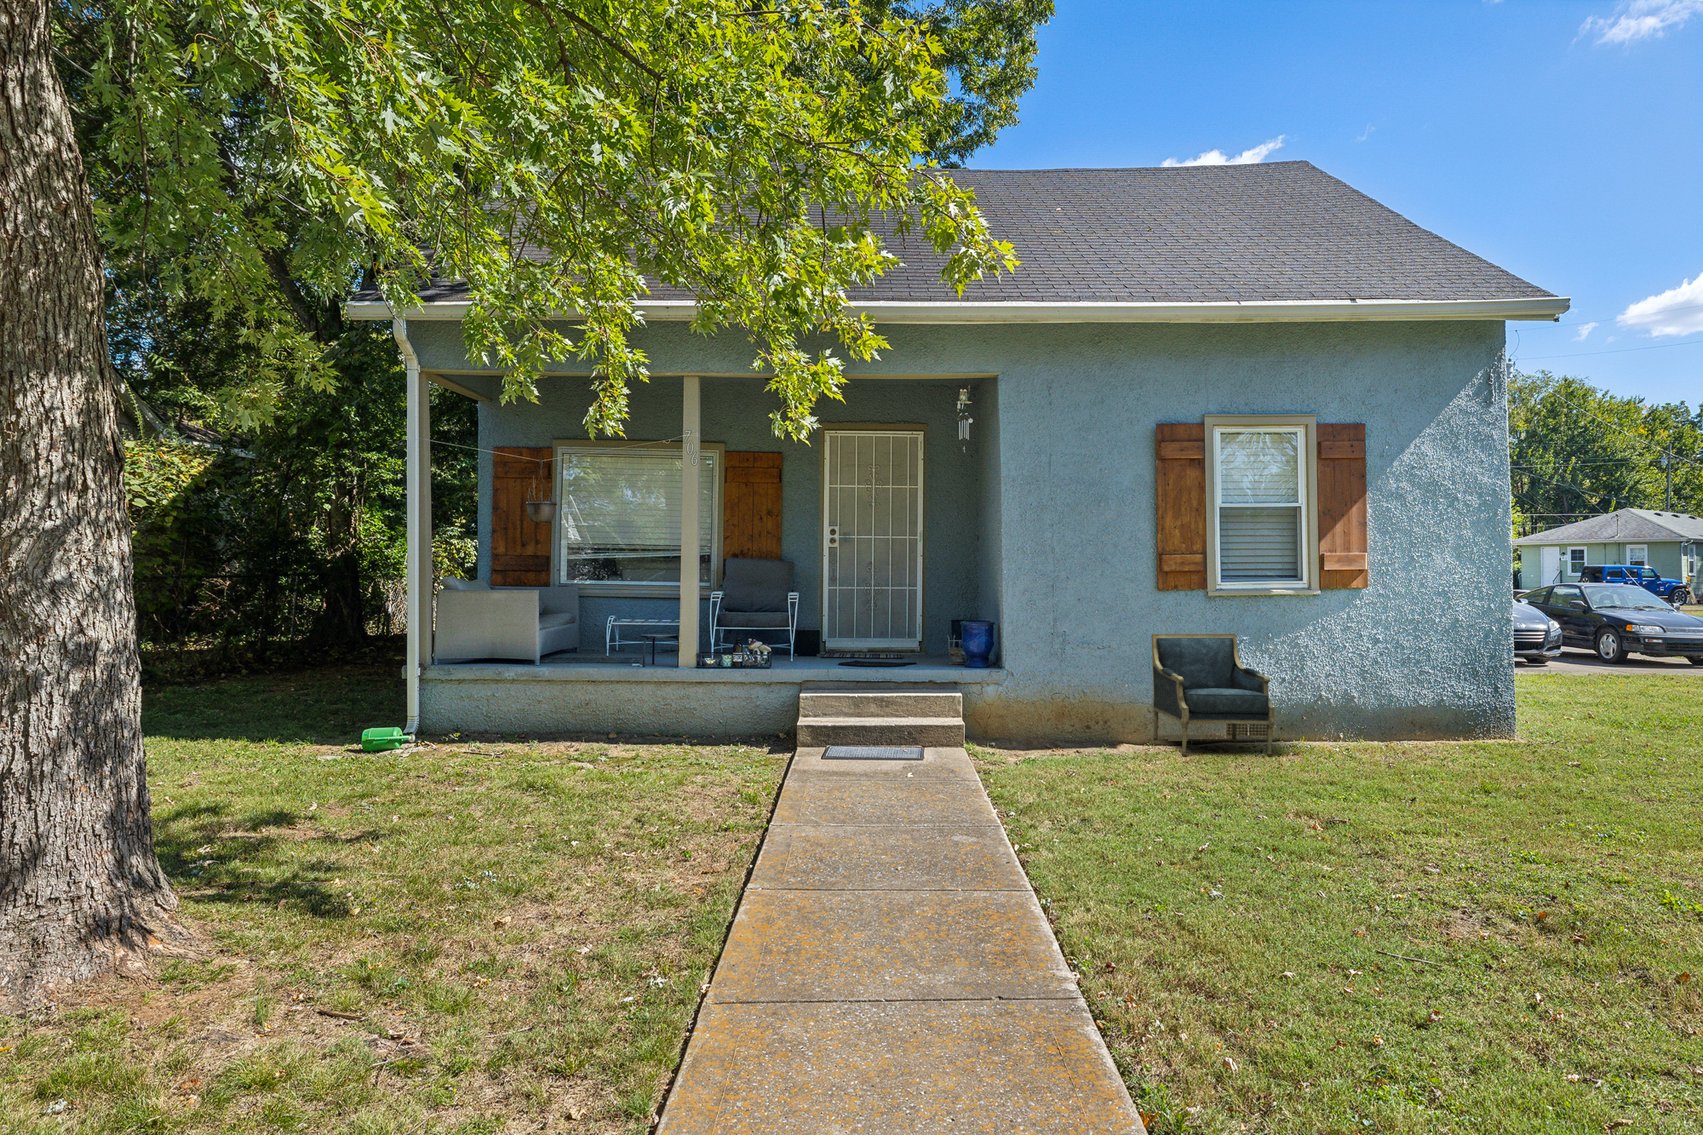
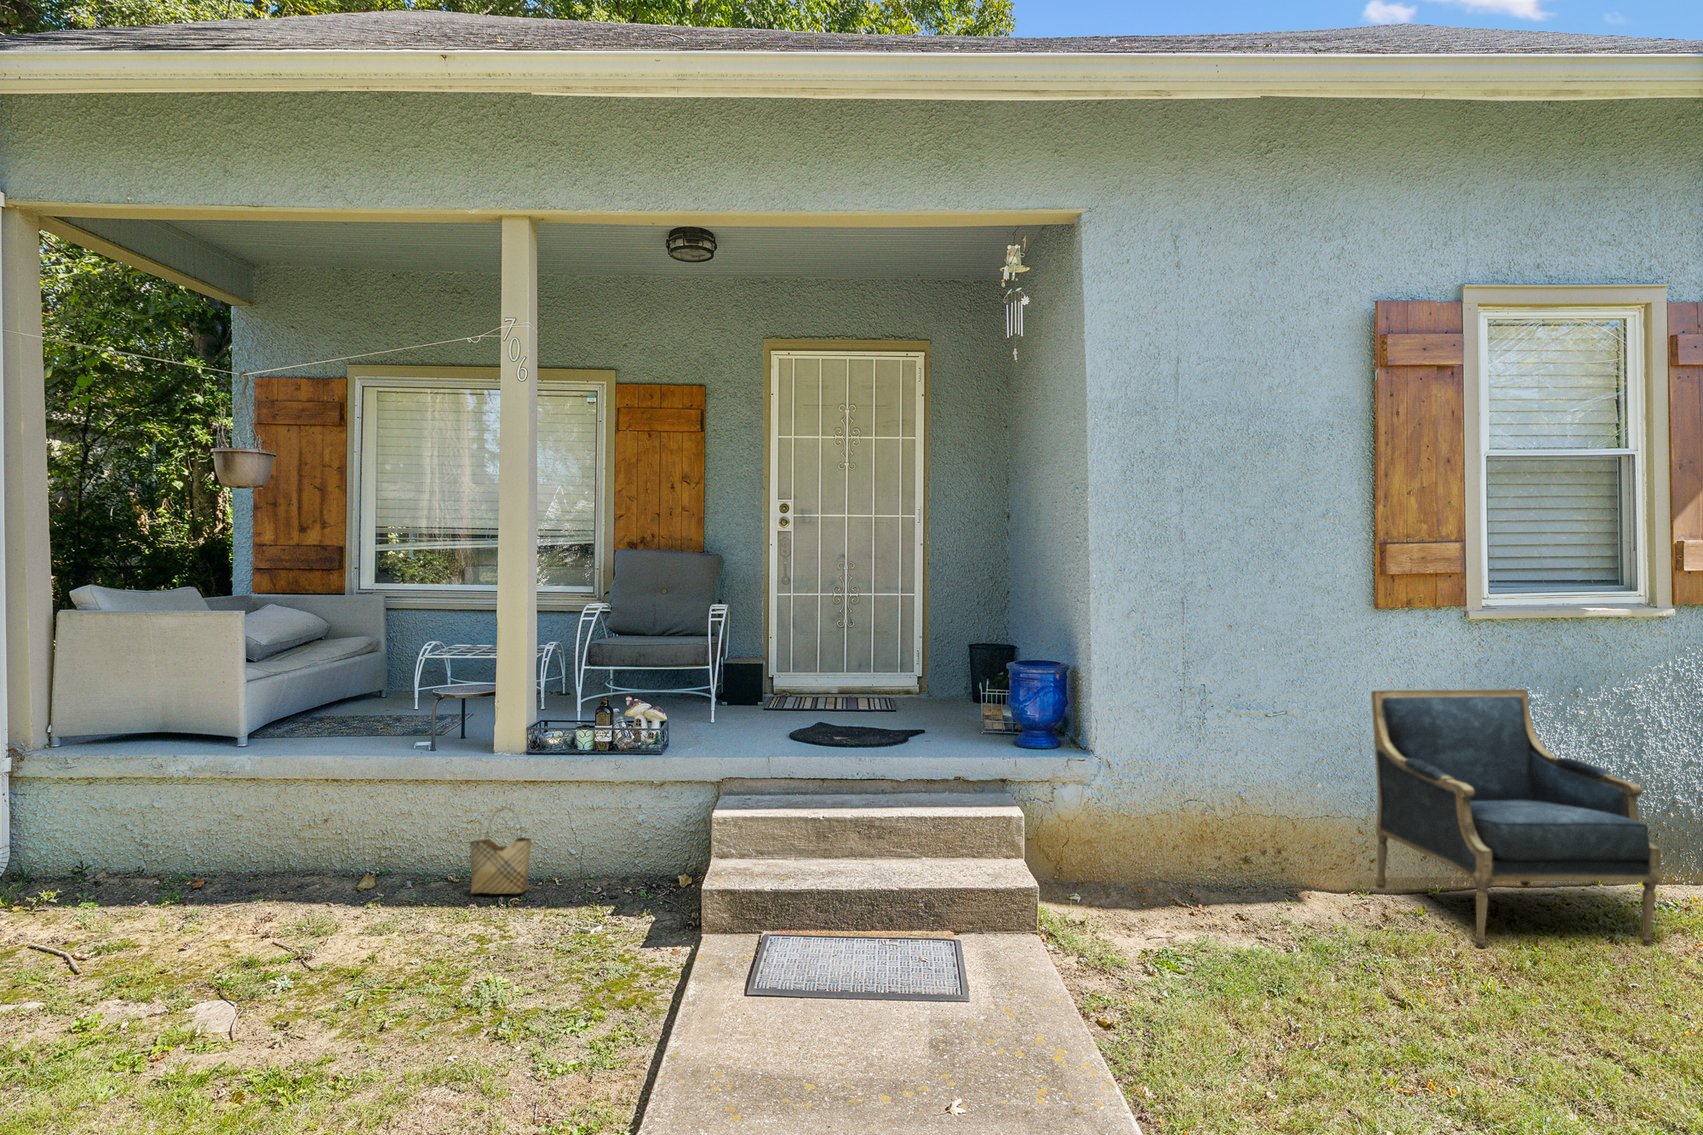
woven basket: none [672,694,704,738] -> present [470,812,531,894]

